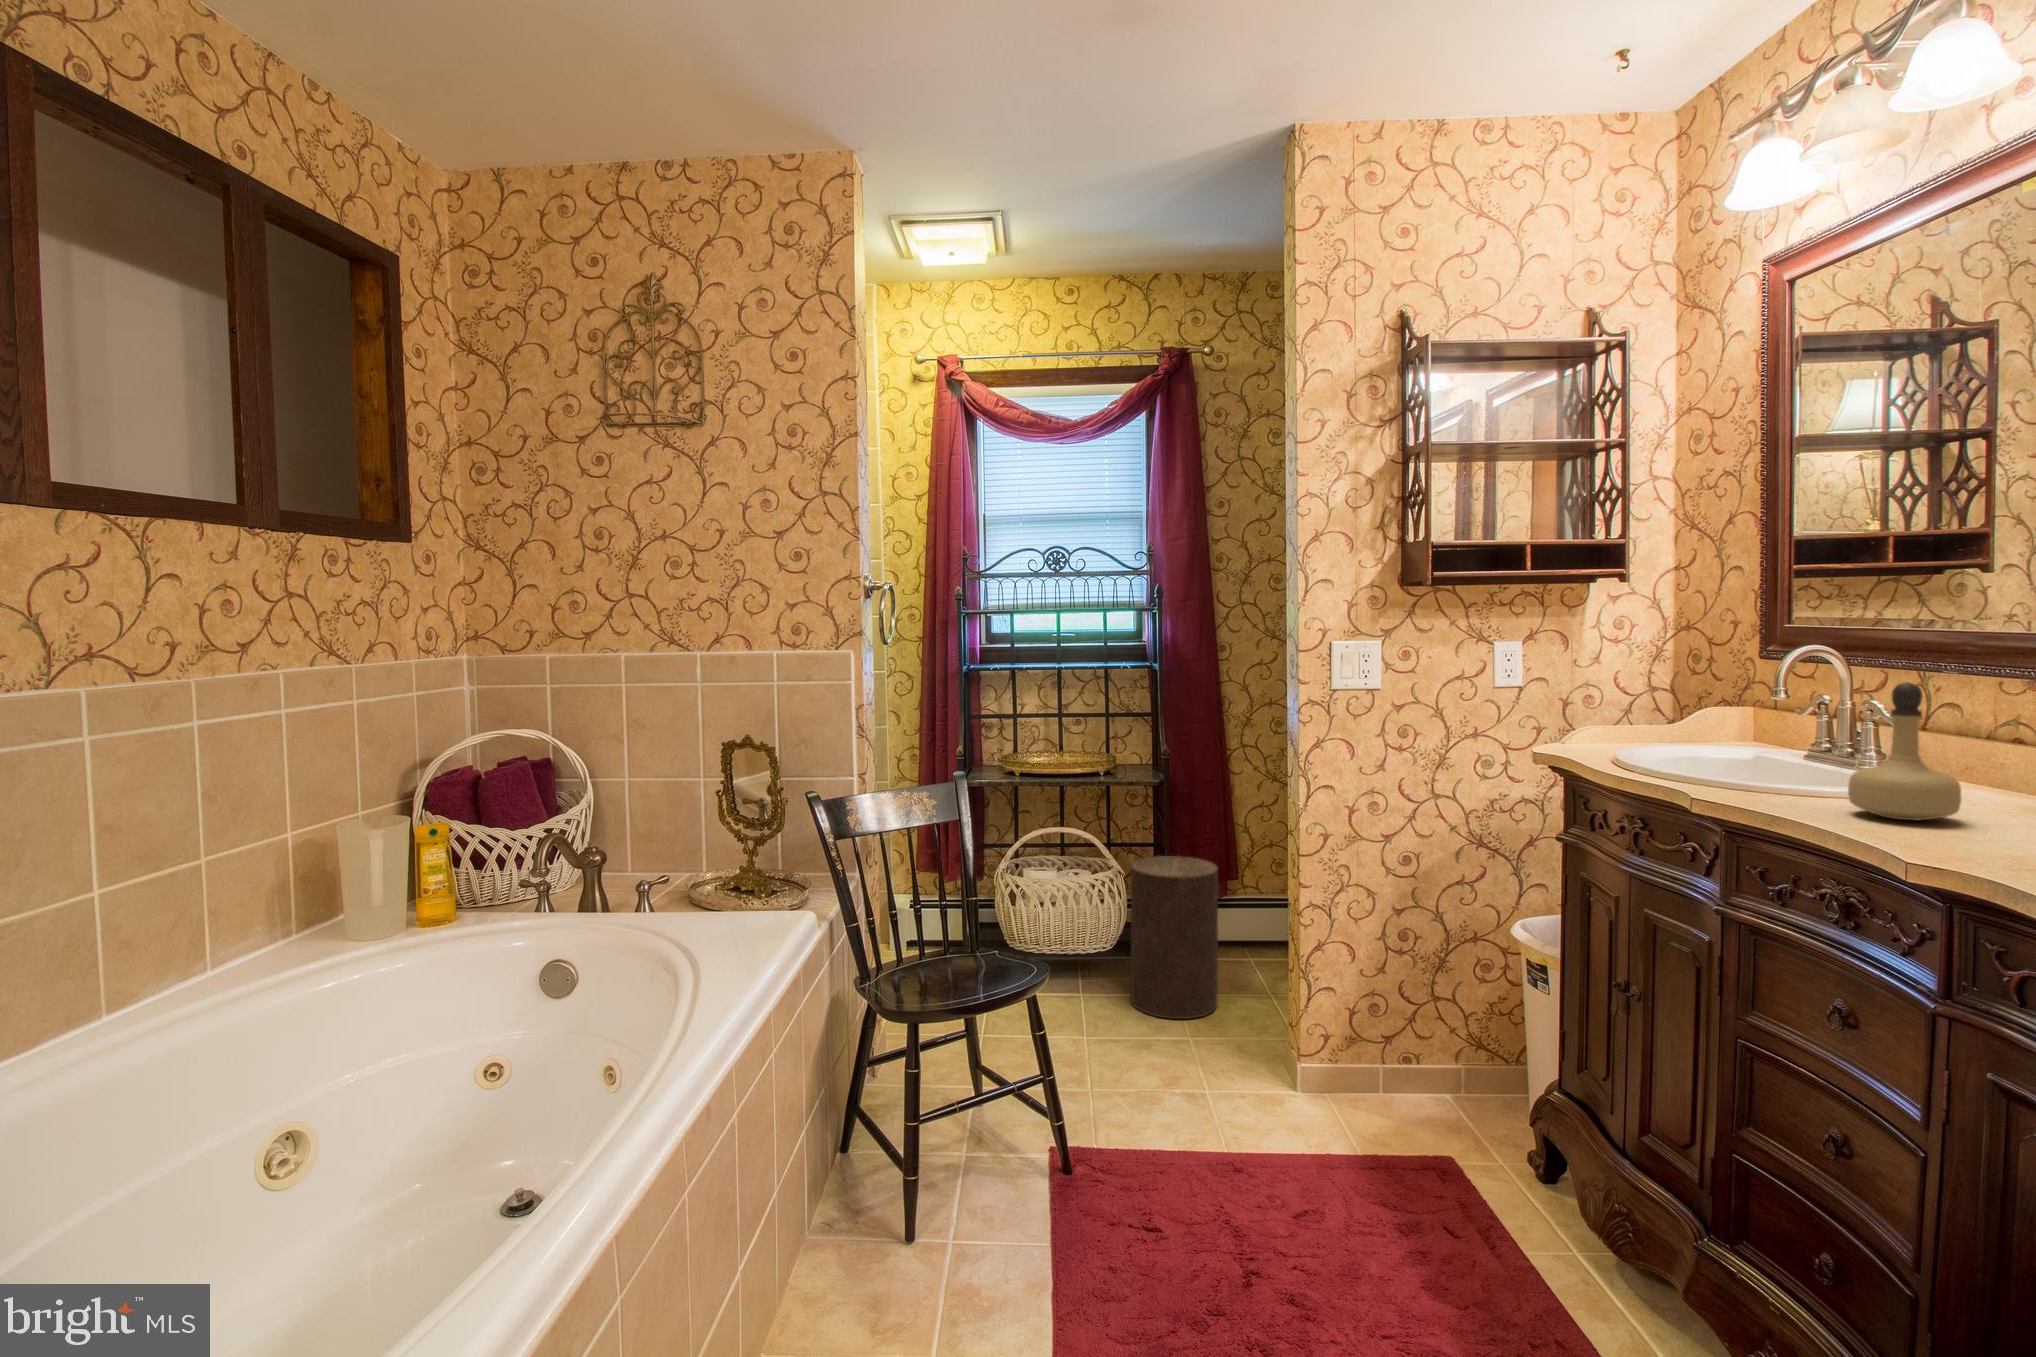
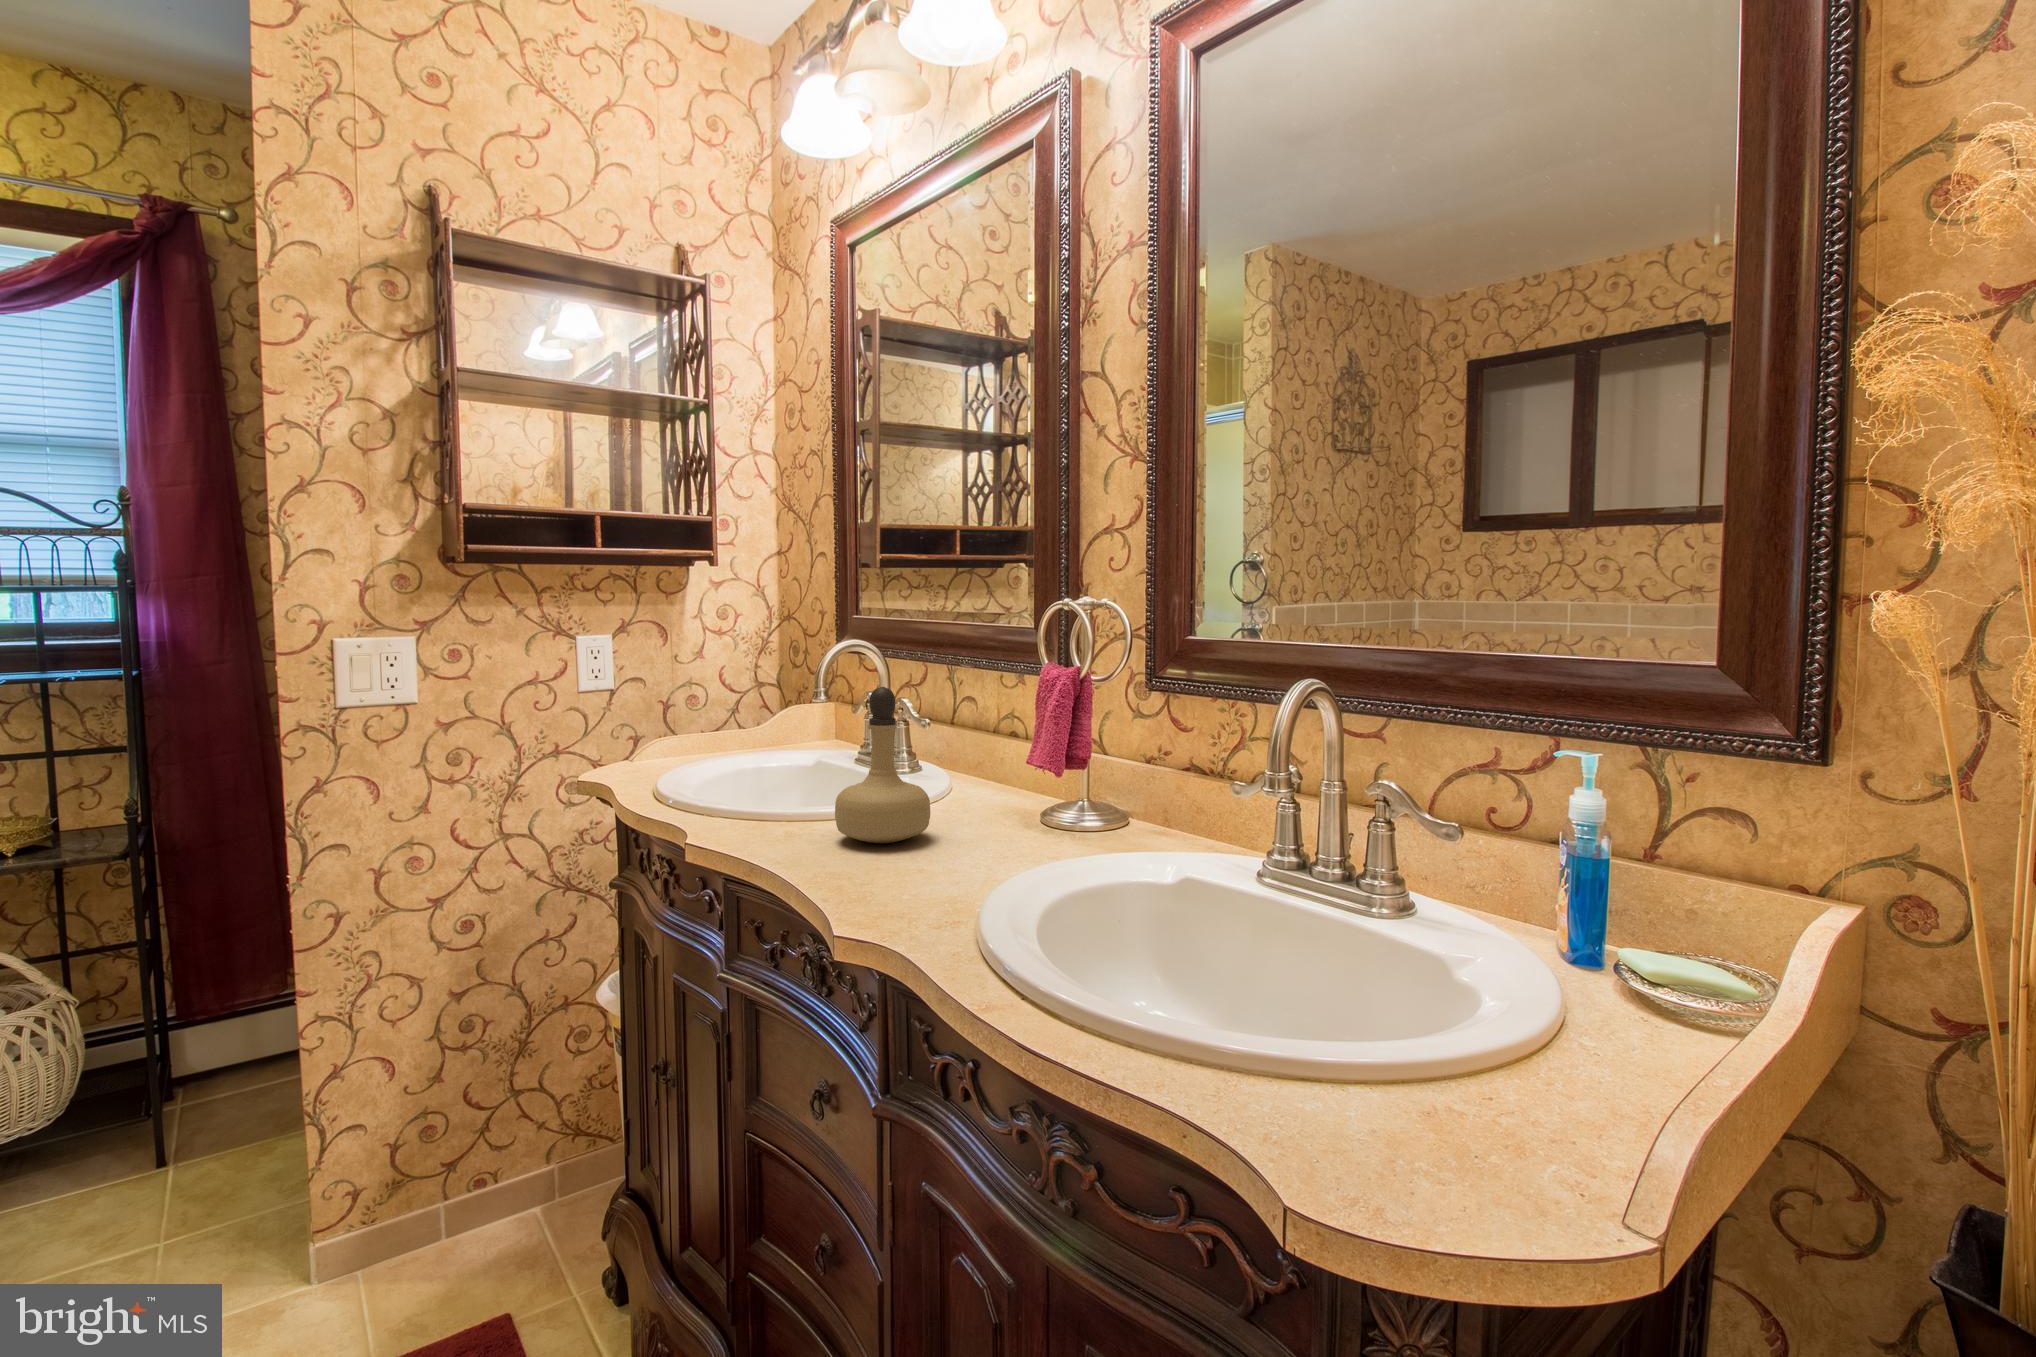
stool: present [1131,856,1218,1019] -> none [37,959,225,1227]

